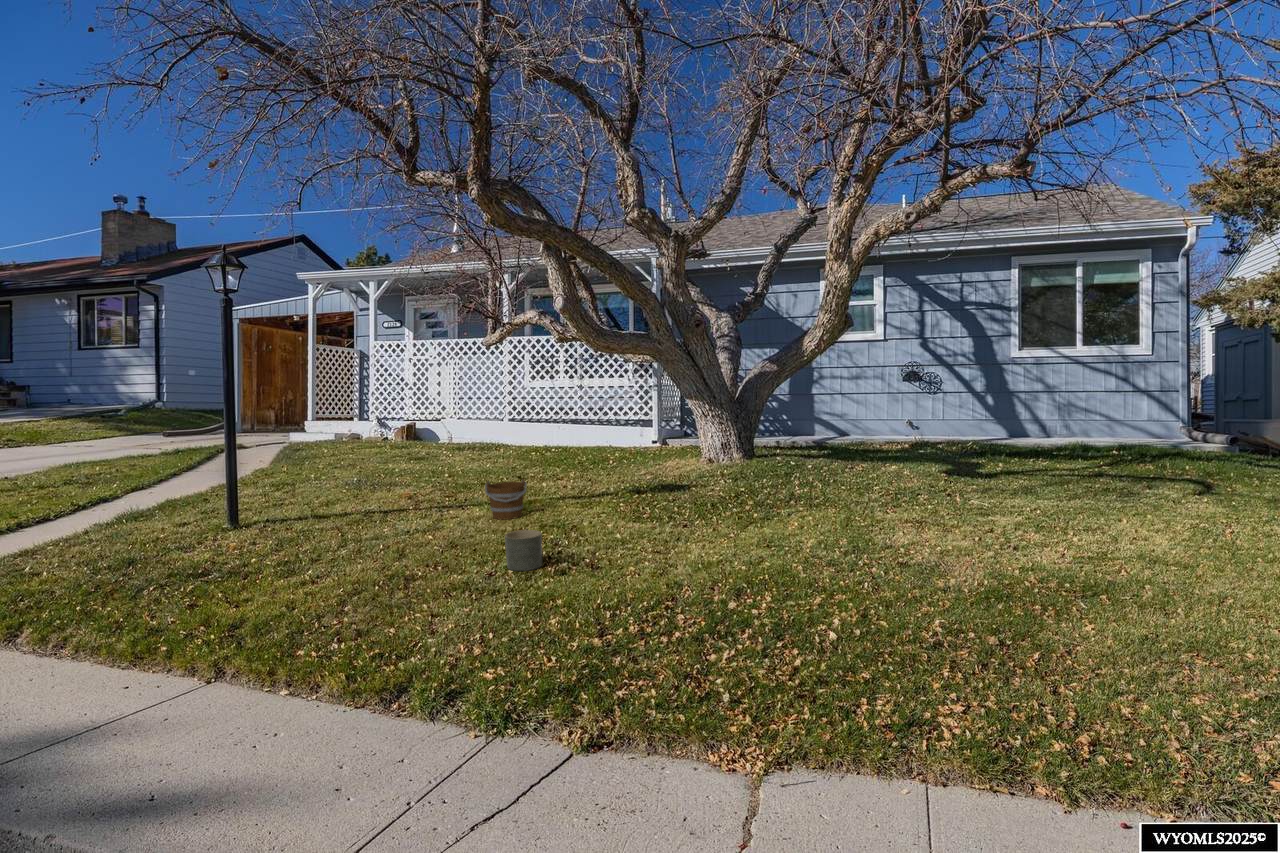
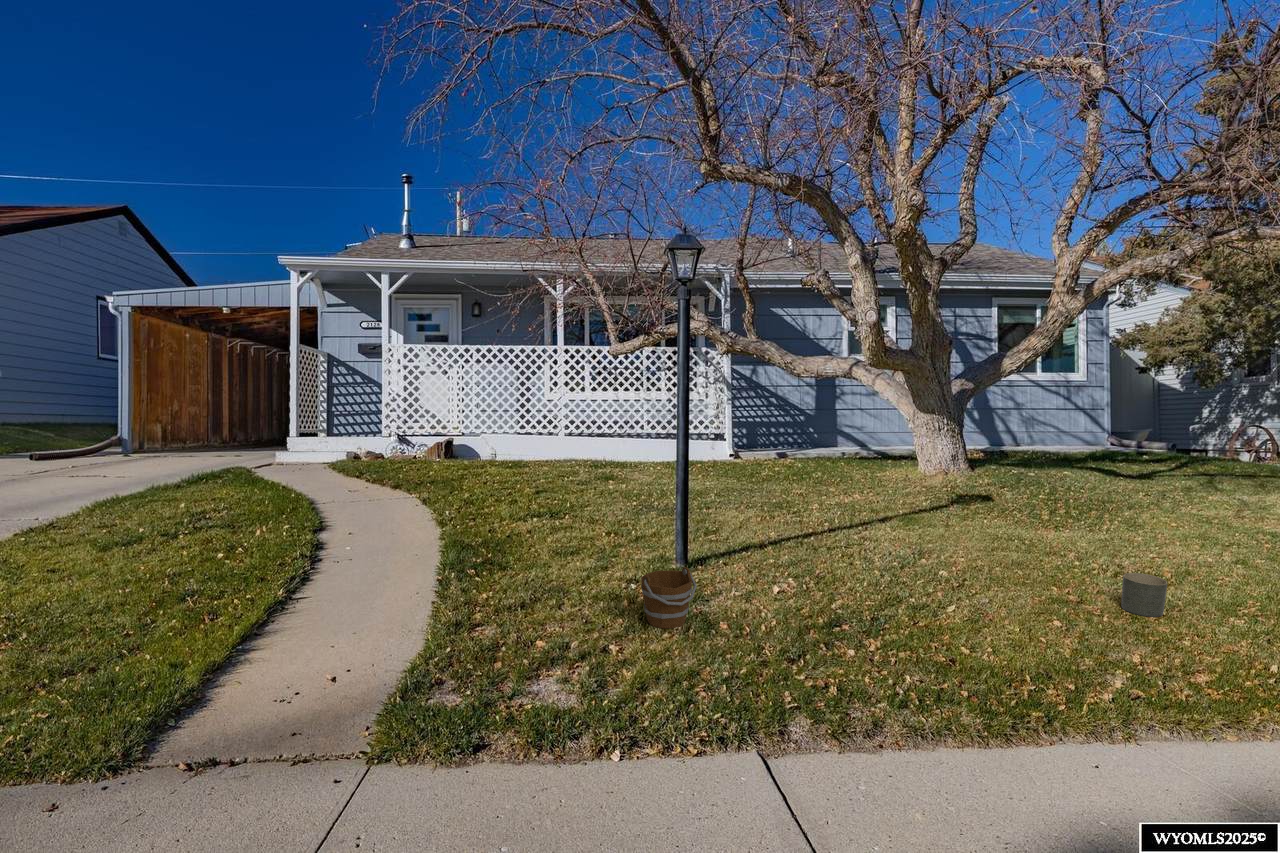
bucket: present [485,479,527,520] -> present [641,567,697,628]

